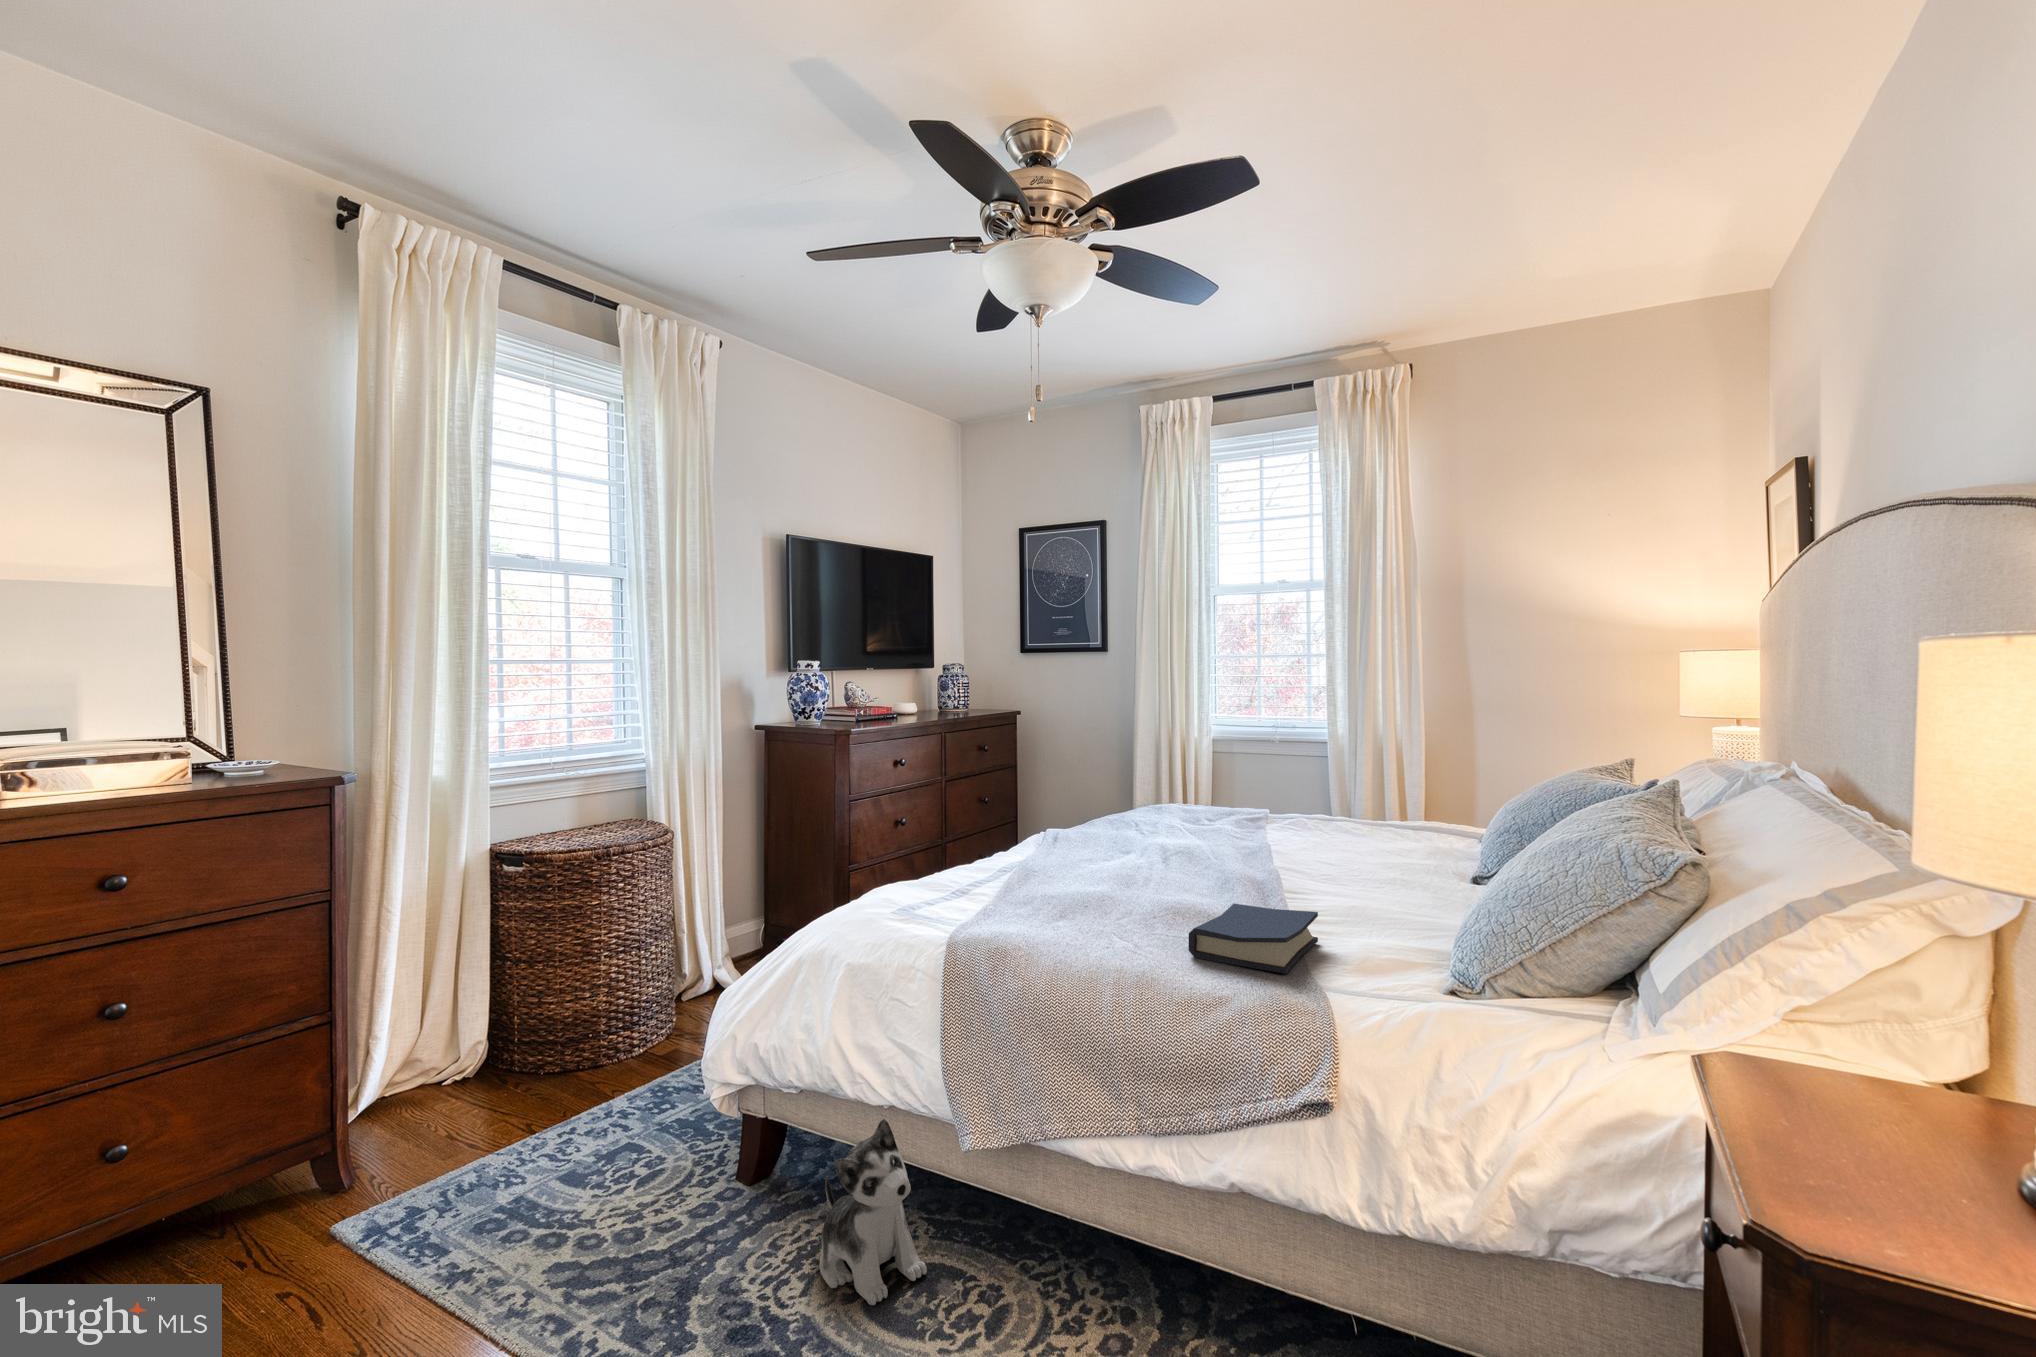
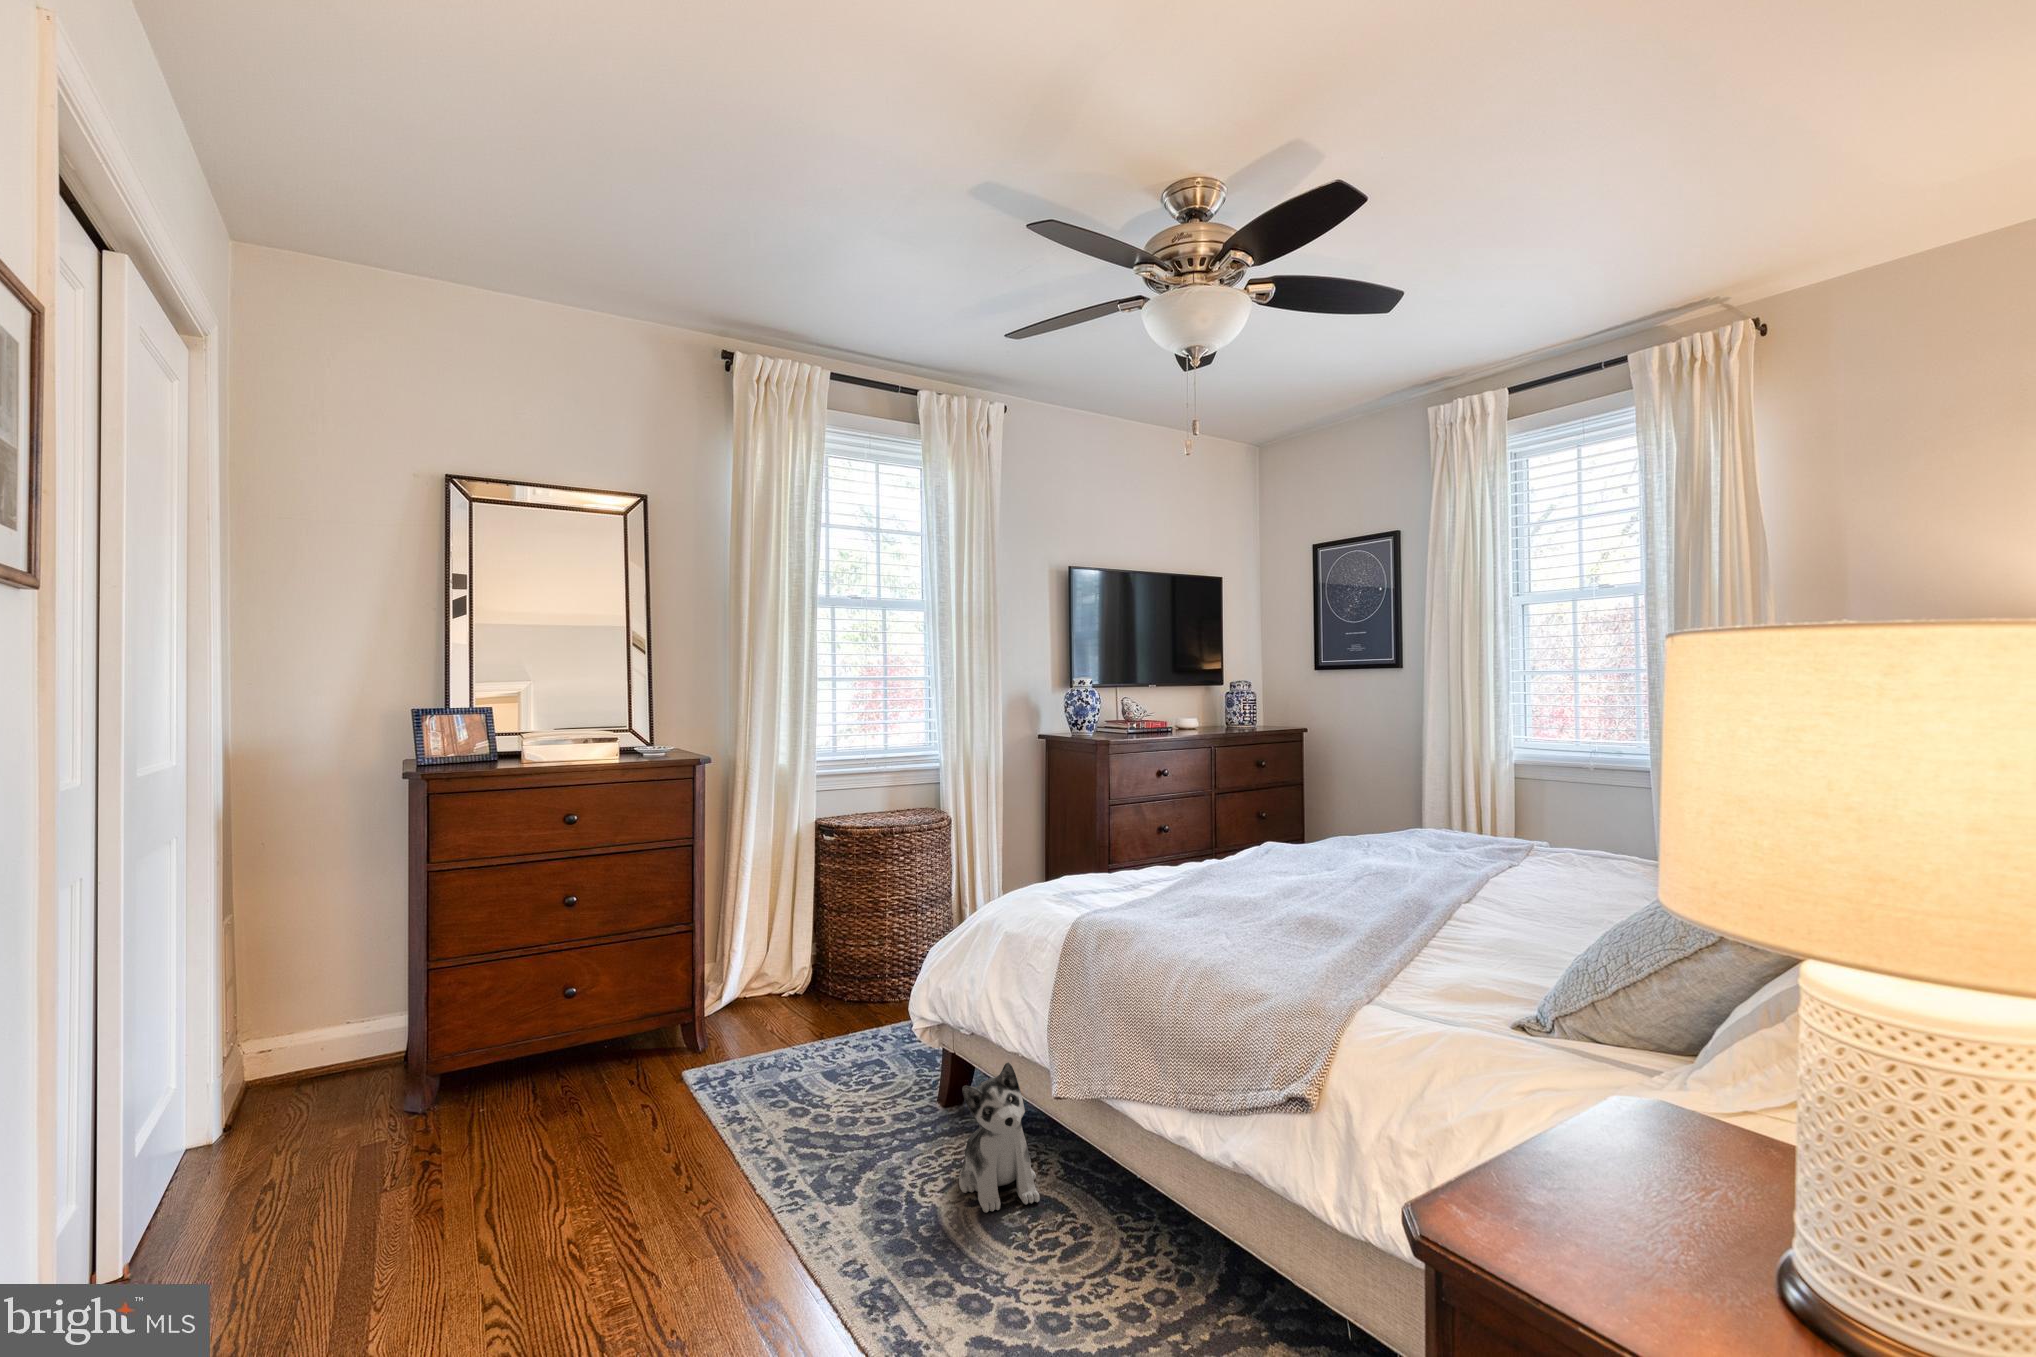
hardback book: present [1189,904,1318,974] -> none [1265,917,1419,985]

